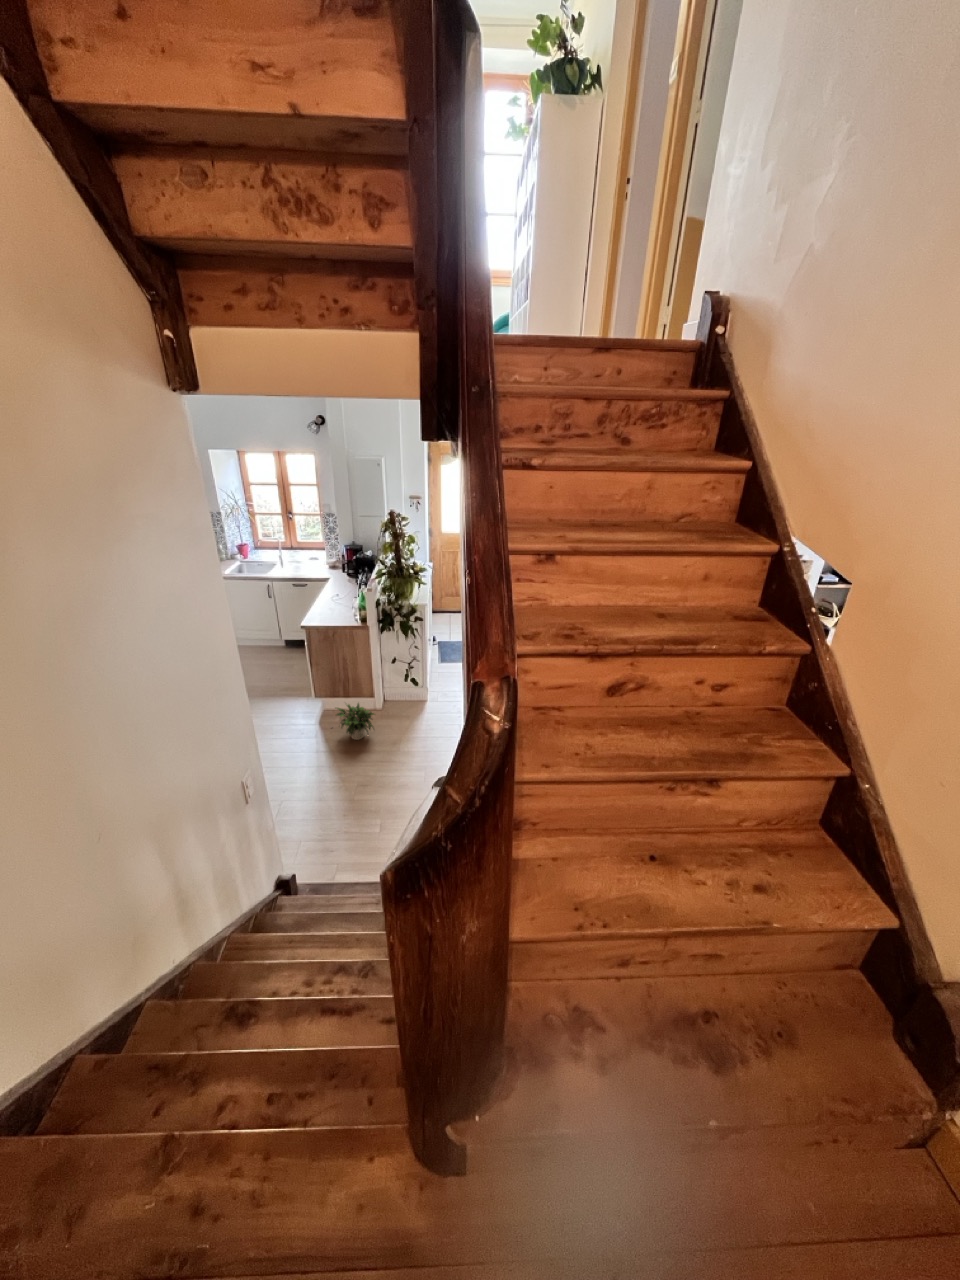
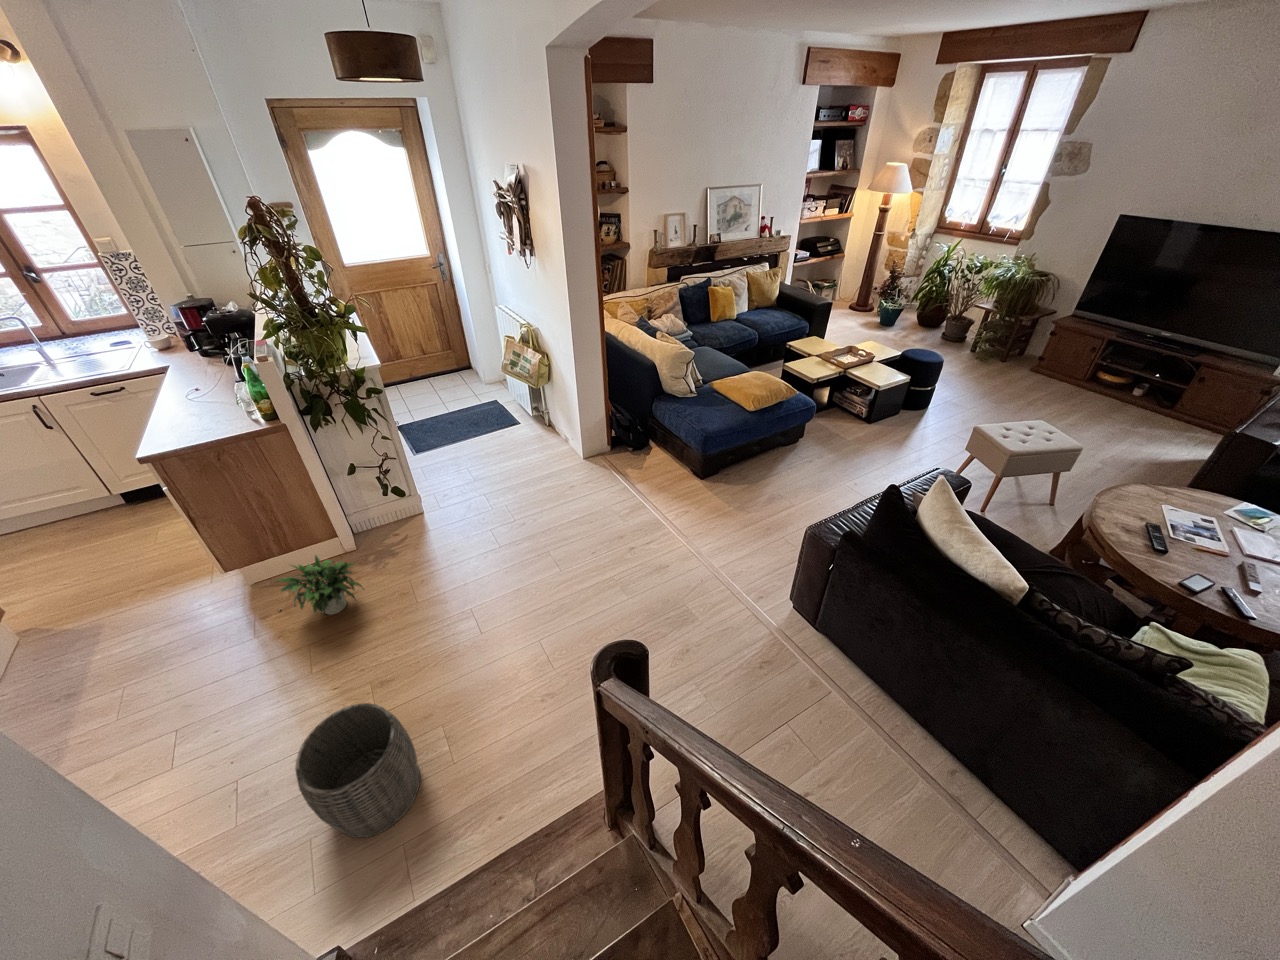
woven basket: none [308,773,362,844] -> present [295,703,420,838]

